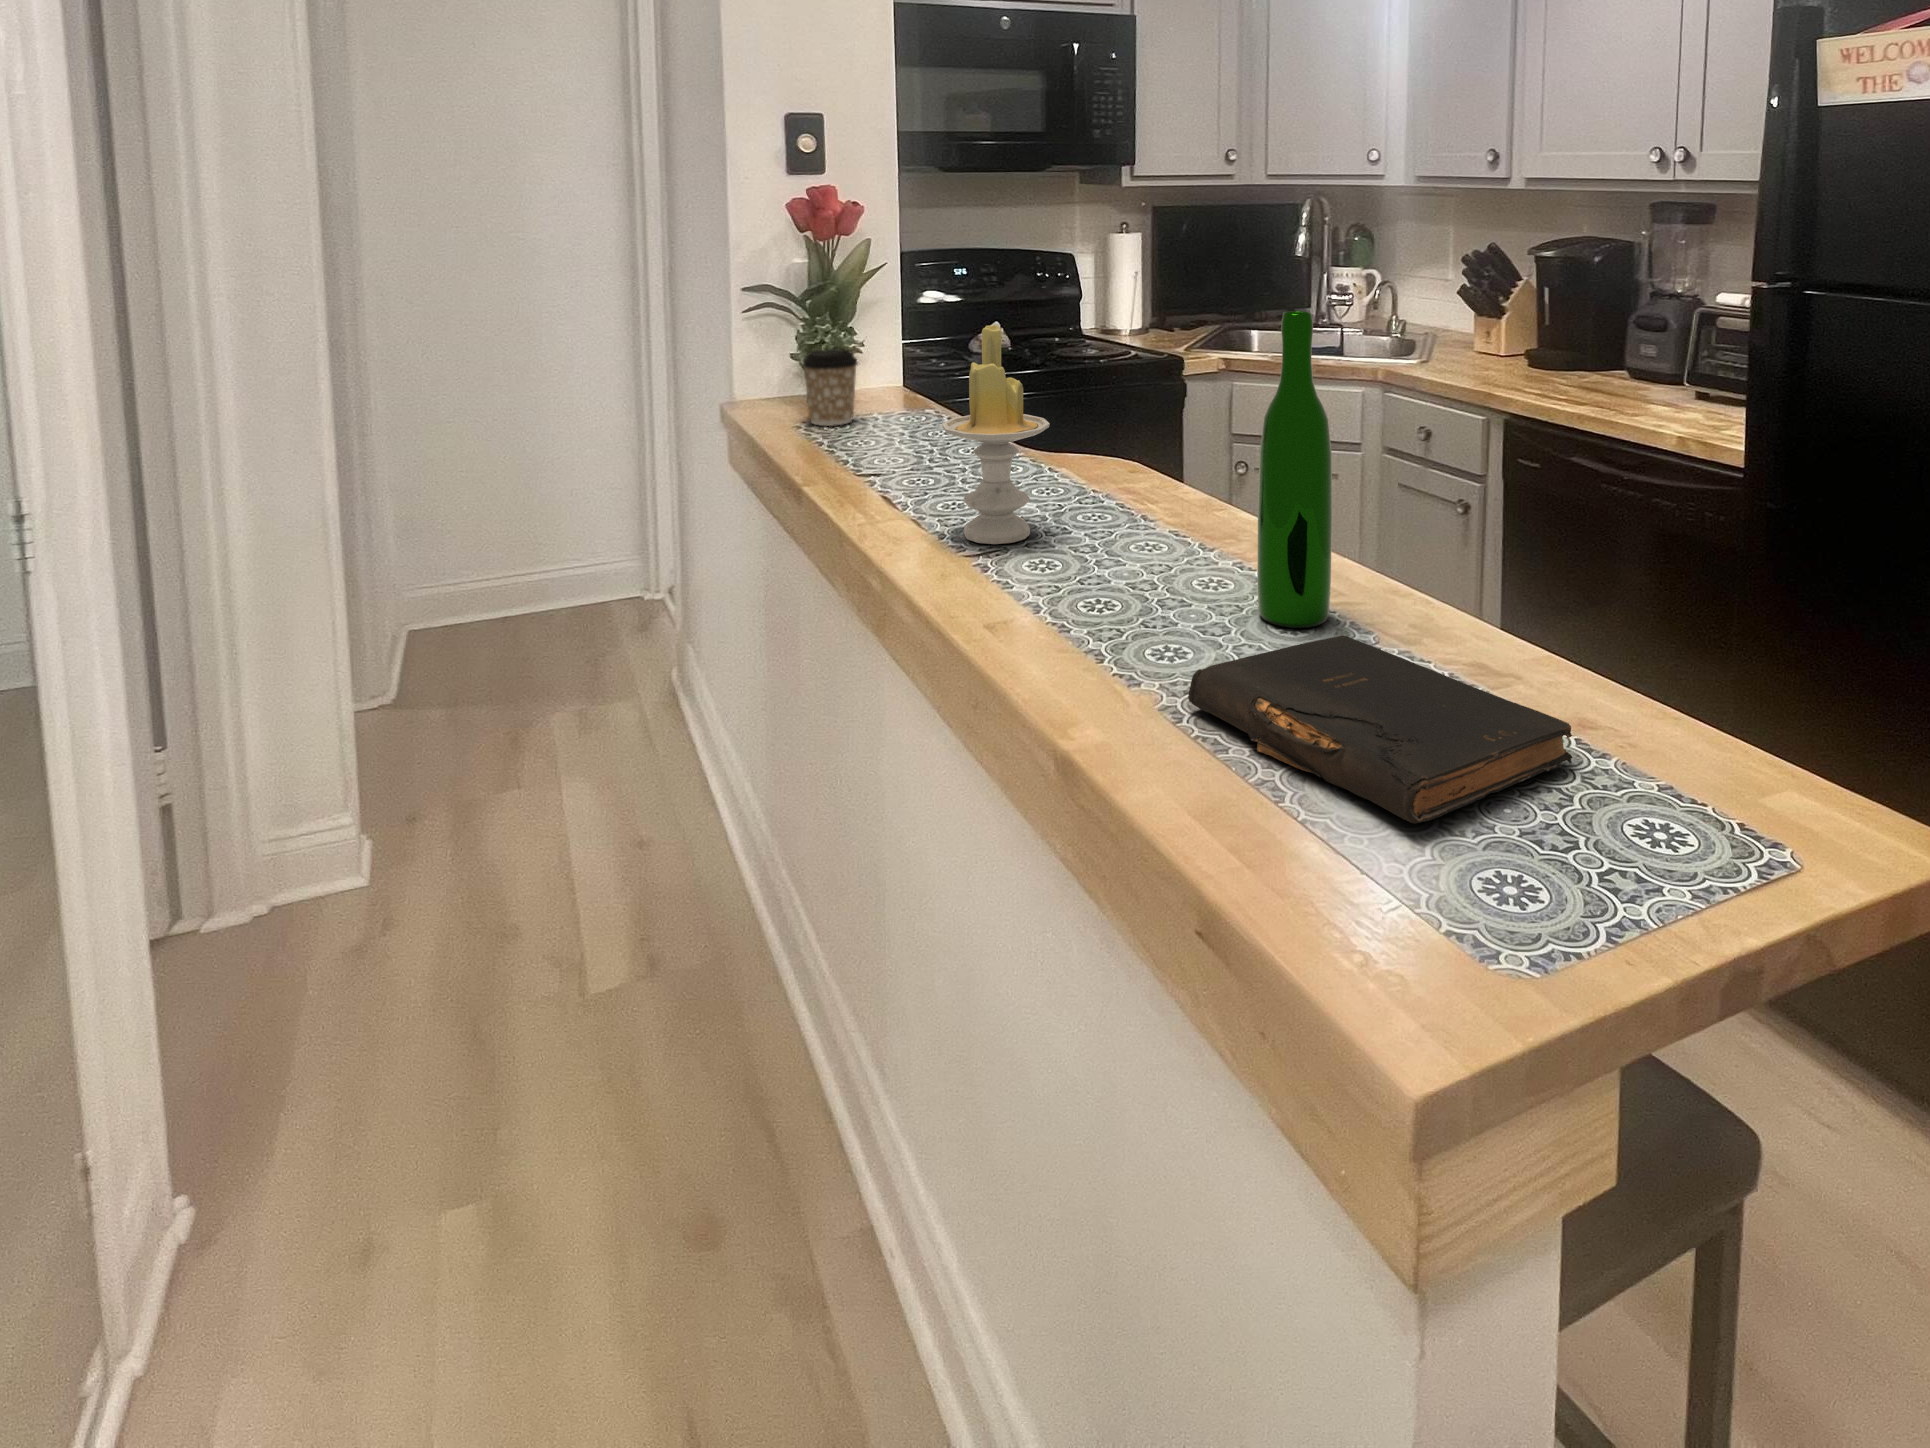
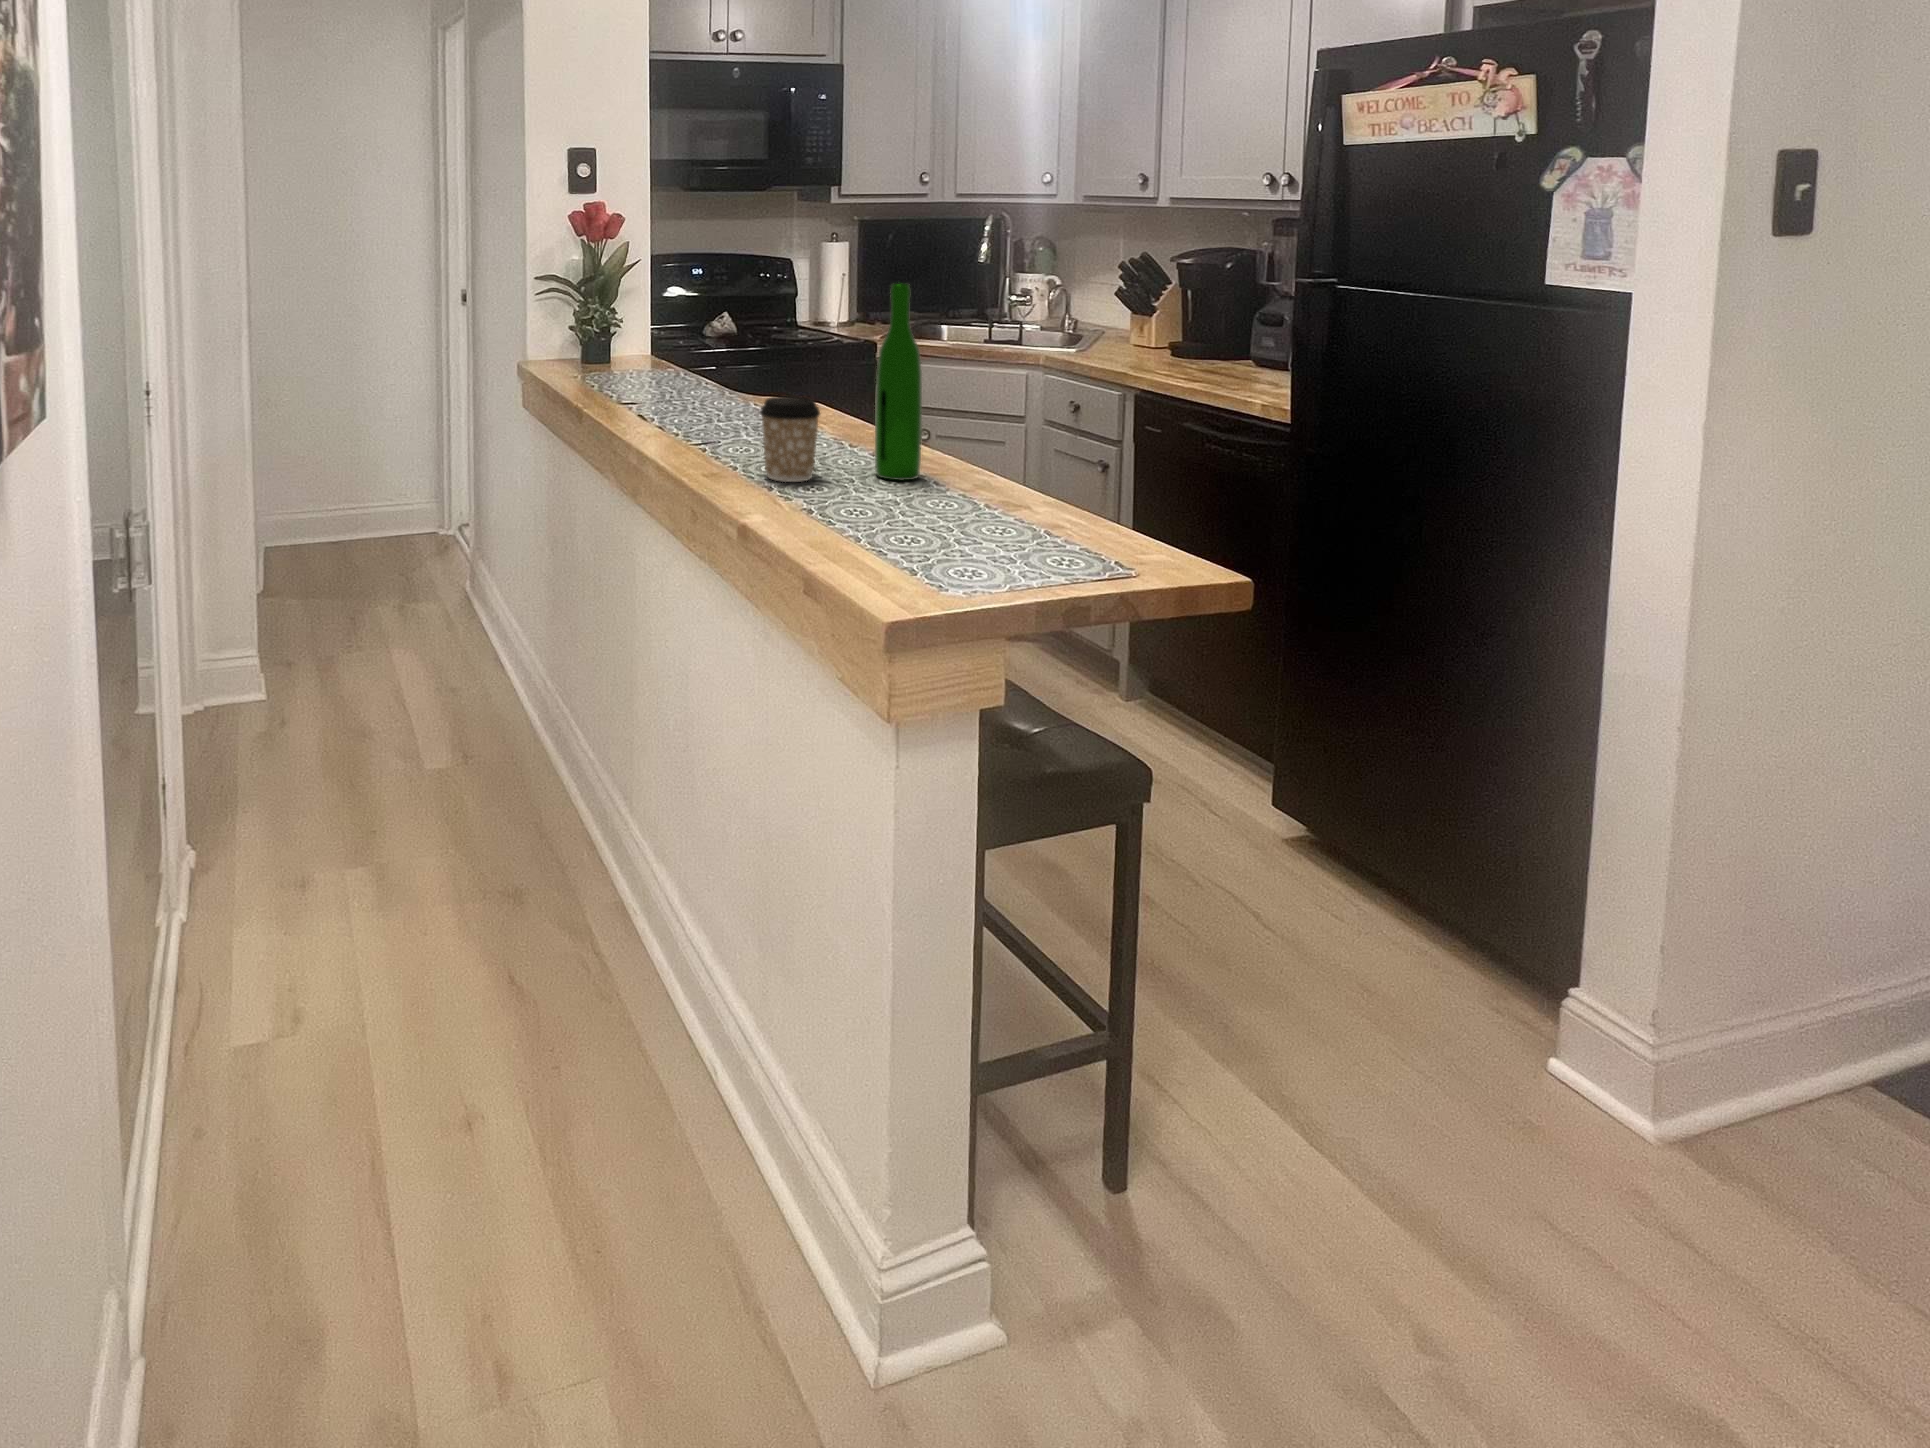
candle: present [942,325,1050,544] -> none [680,295,750,438]
coffee cup: present [803,349,857,426] -> present [760,396,820,482]
book: present [1188,635,1572,824] -> none [818,478,1032,546]

